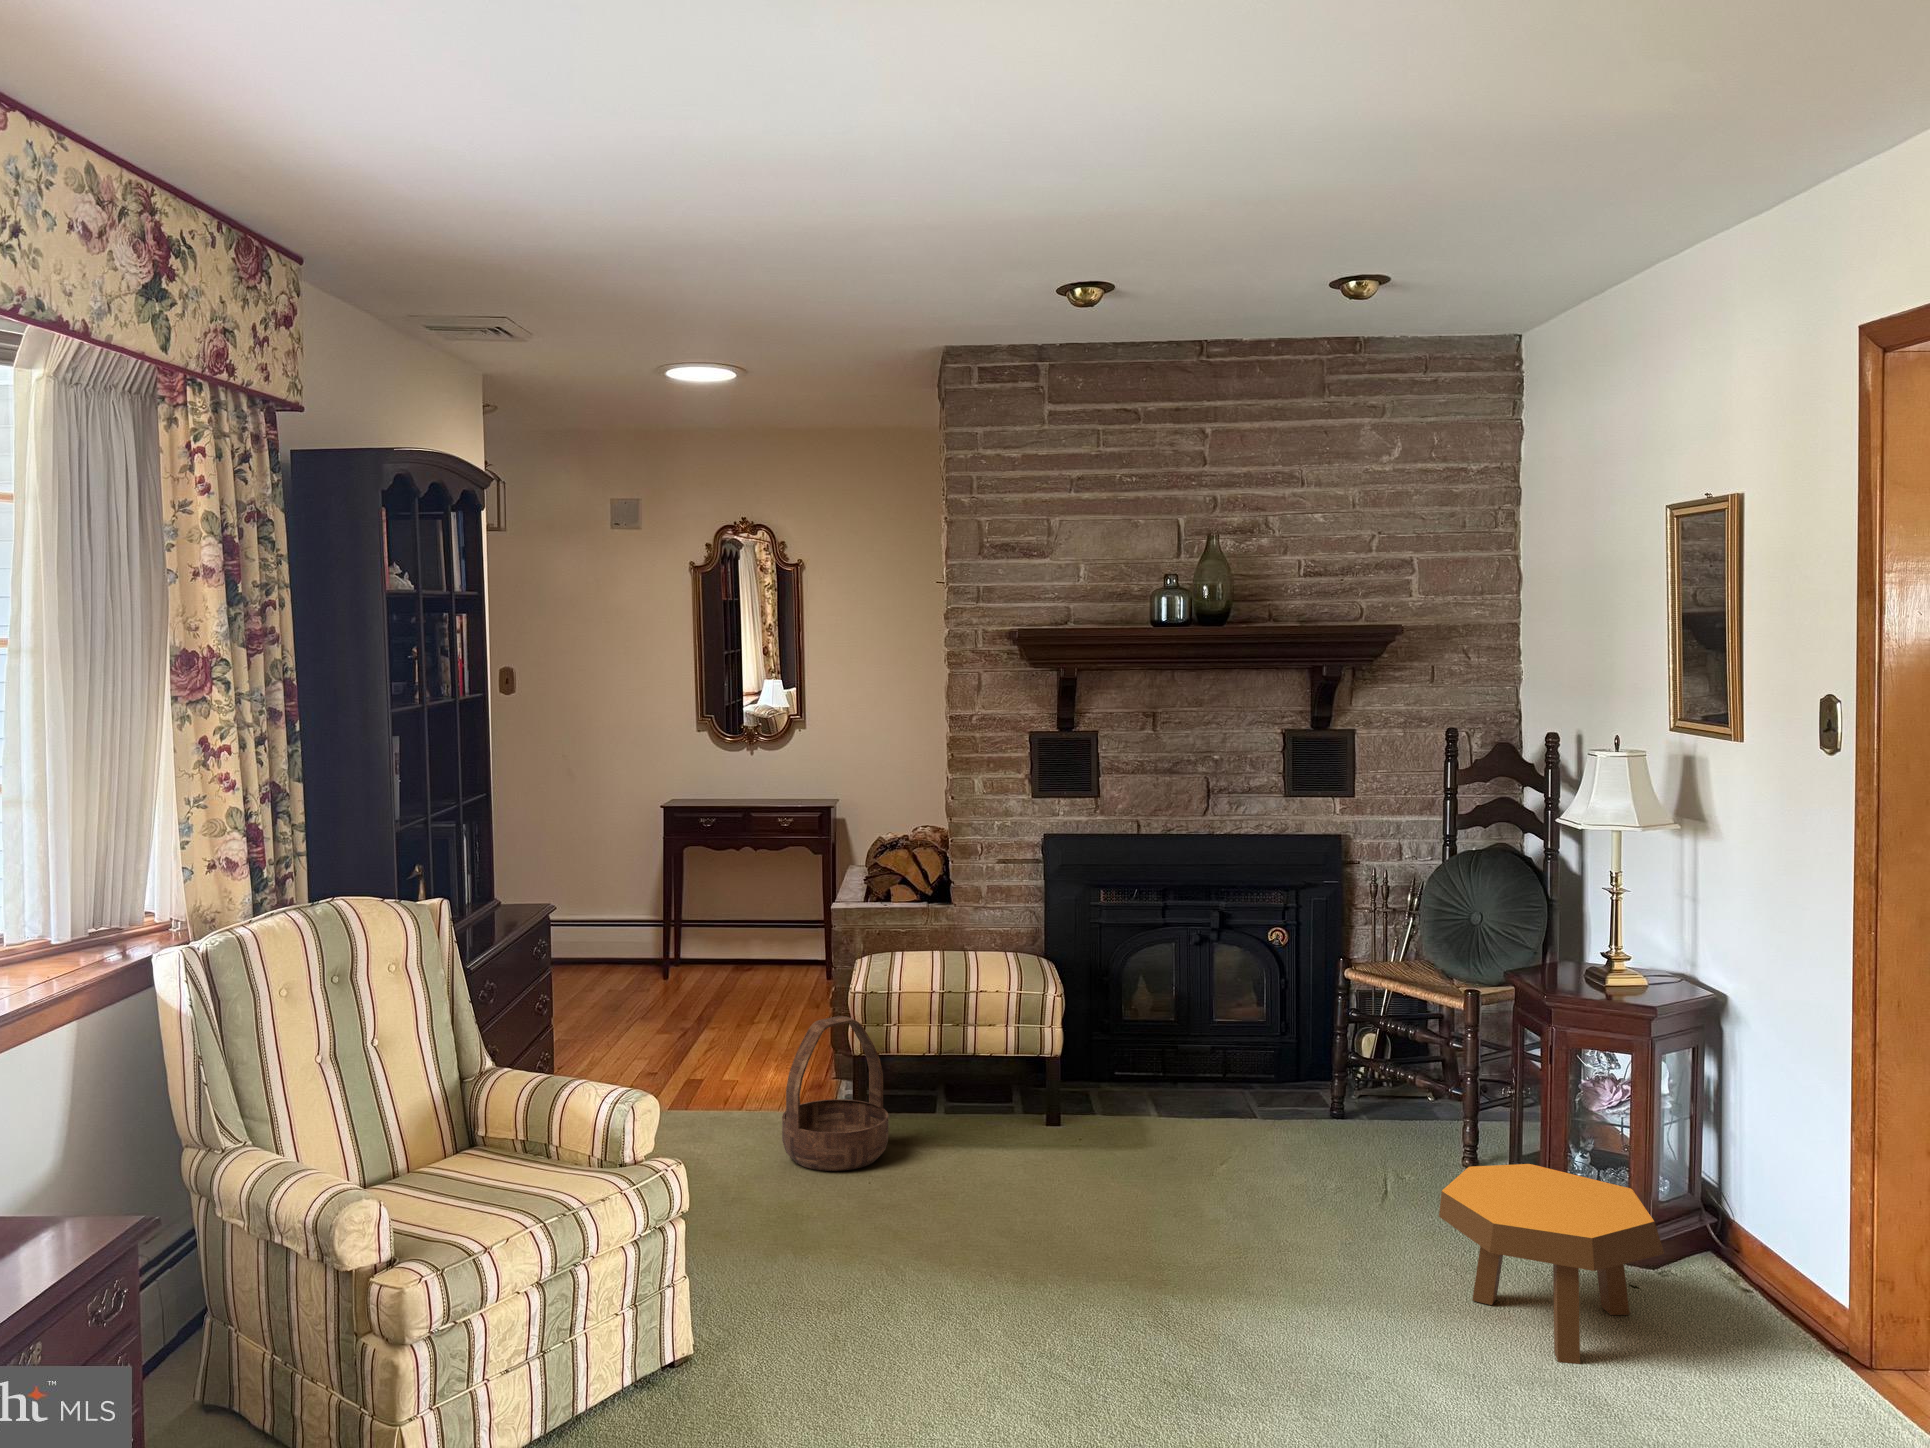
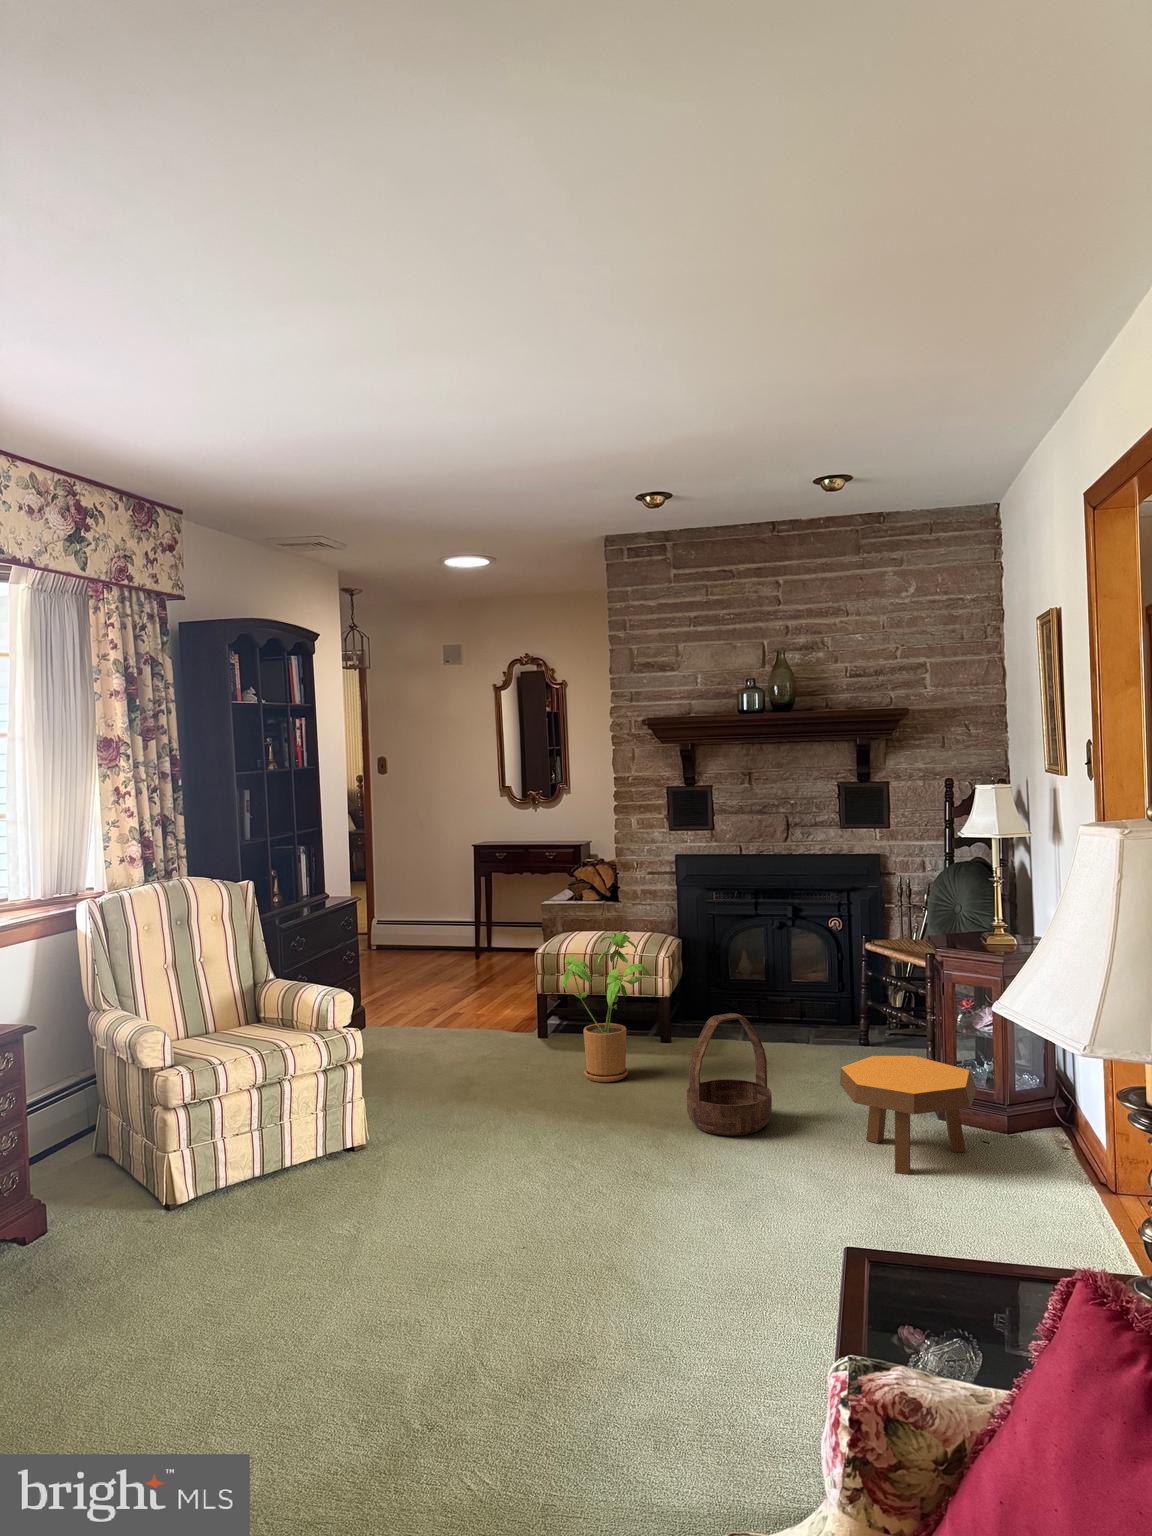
house plant: none [935,969,1081,1207] -> present [562,933,651,1082]
basket: present [782,1016,889,1171] -> present [687,1013,772,1136]

